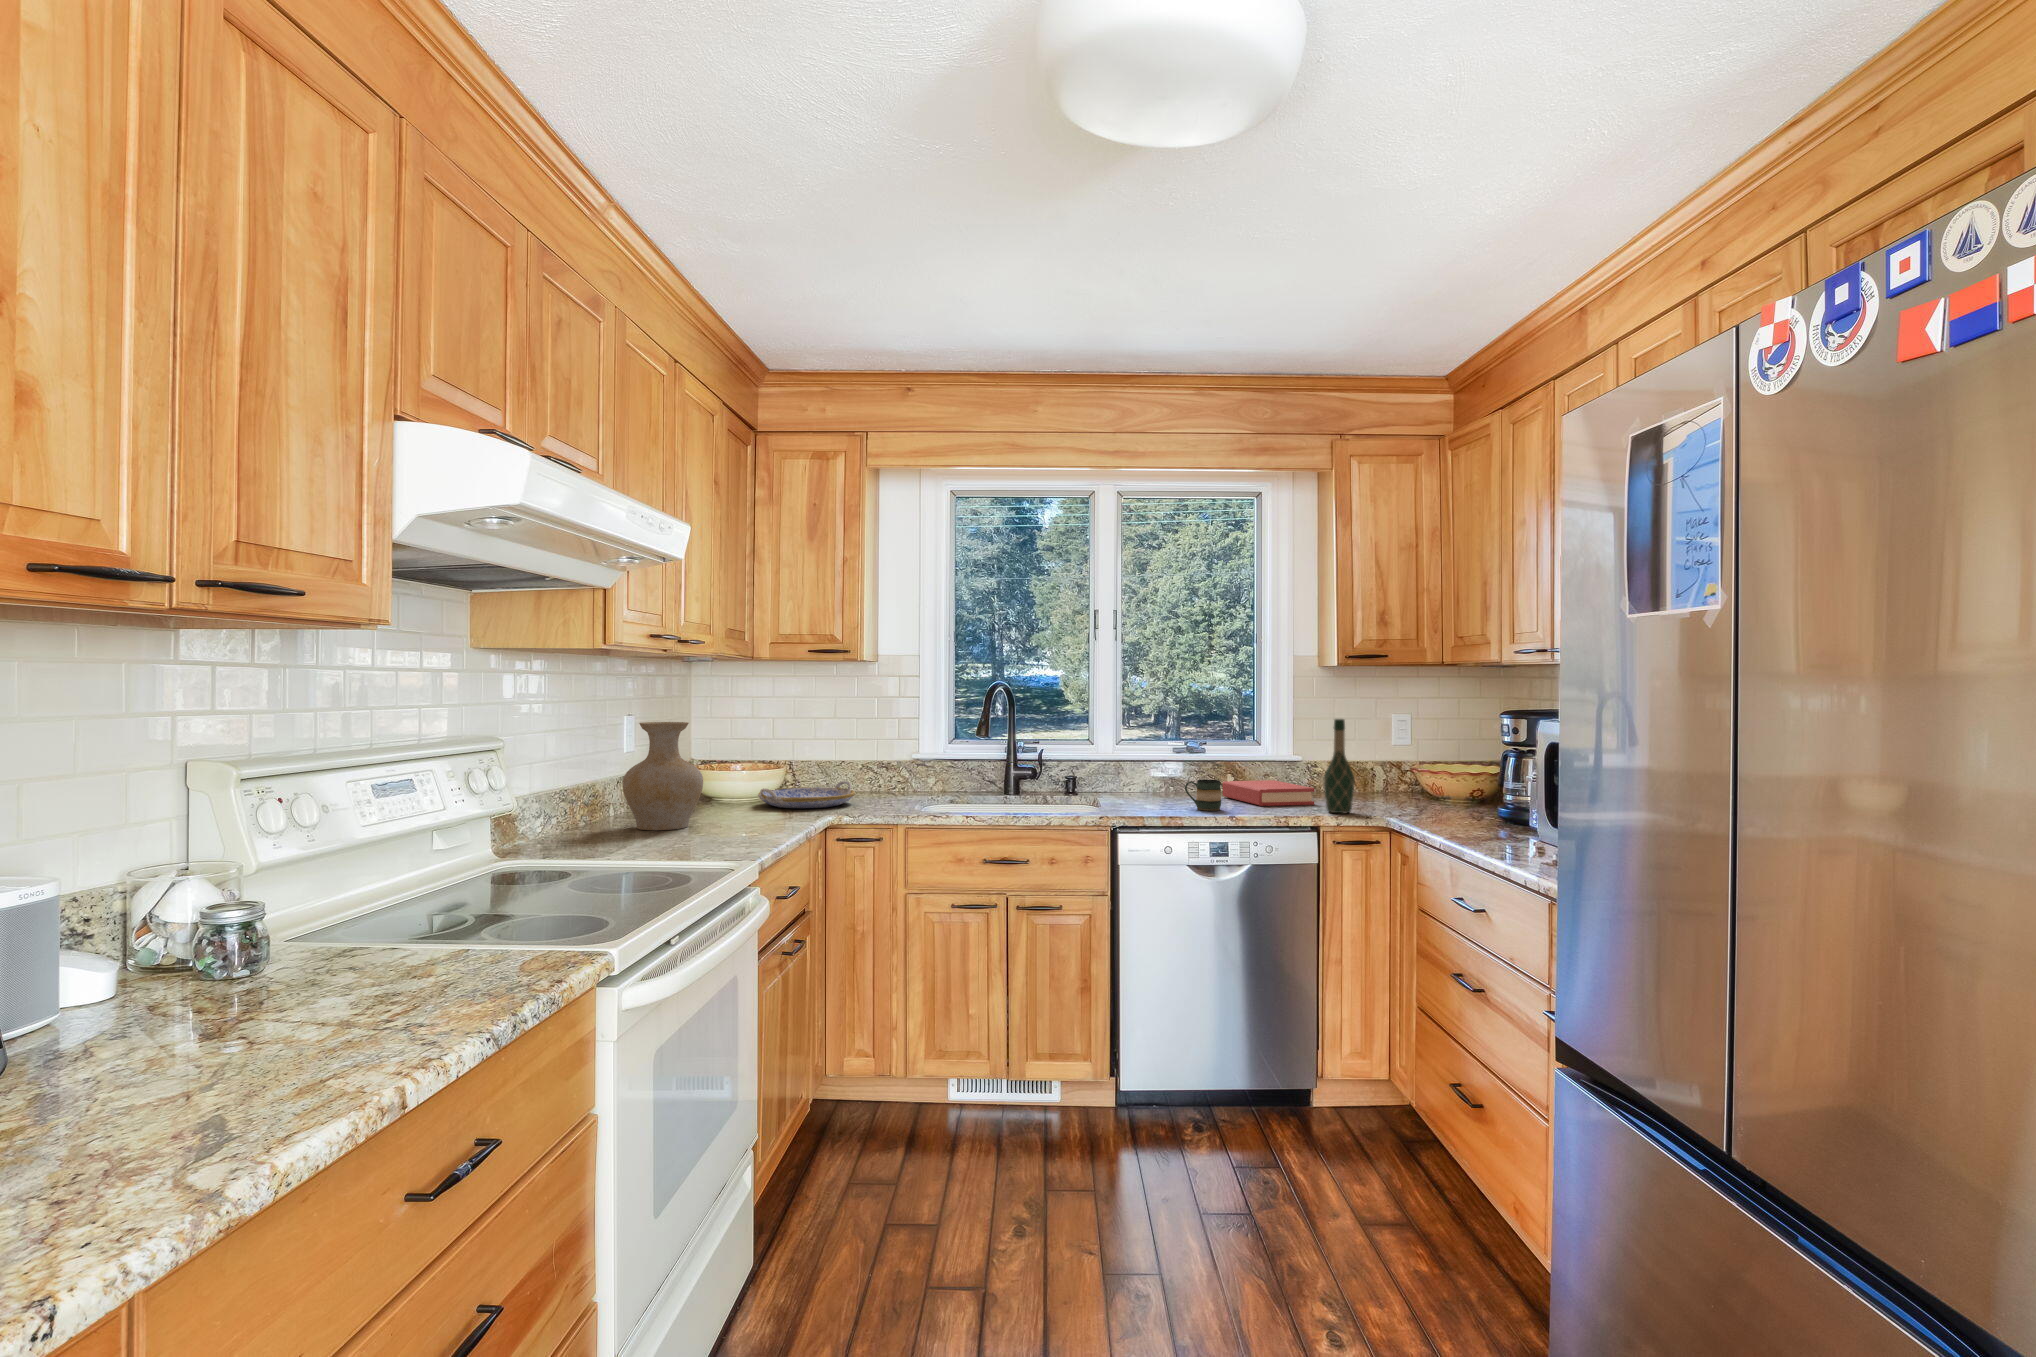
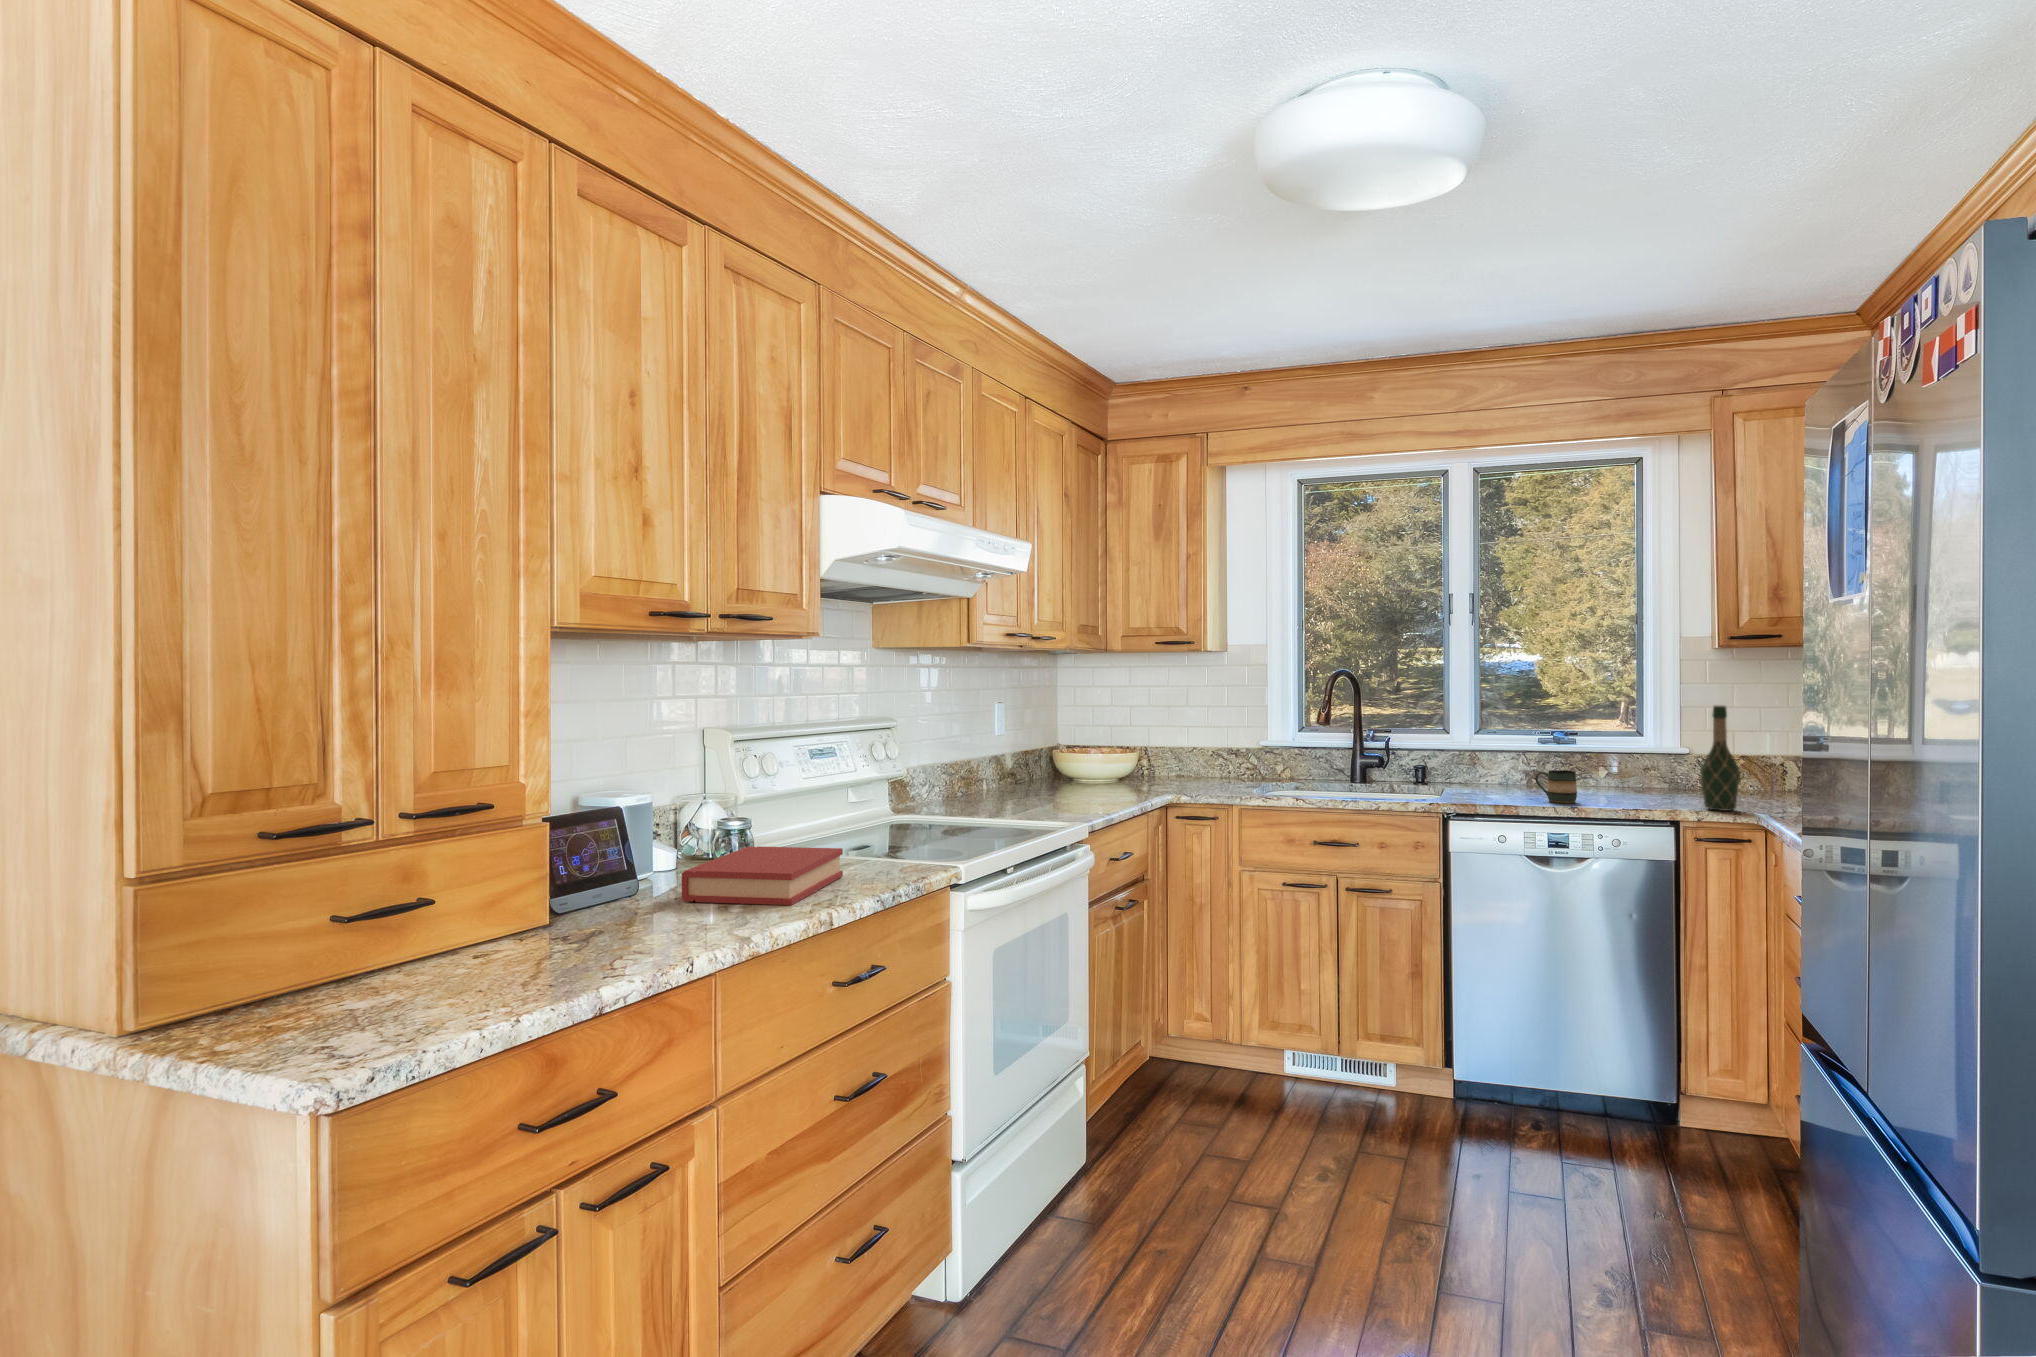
vase: present [623,722,703,830] -> none [991,708,1056,799]
hardback book: present [1223,780,1314,806] -> present [682,846,843,905]
serving tray: present [758,781,855,808] -> none [1109,765,1198,788]

